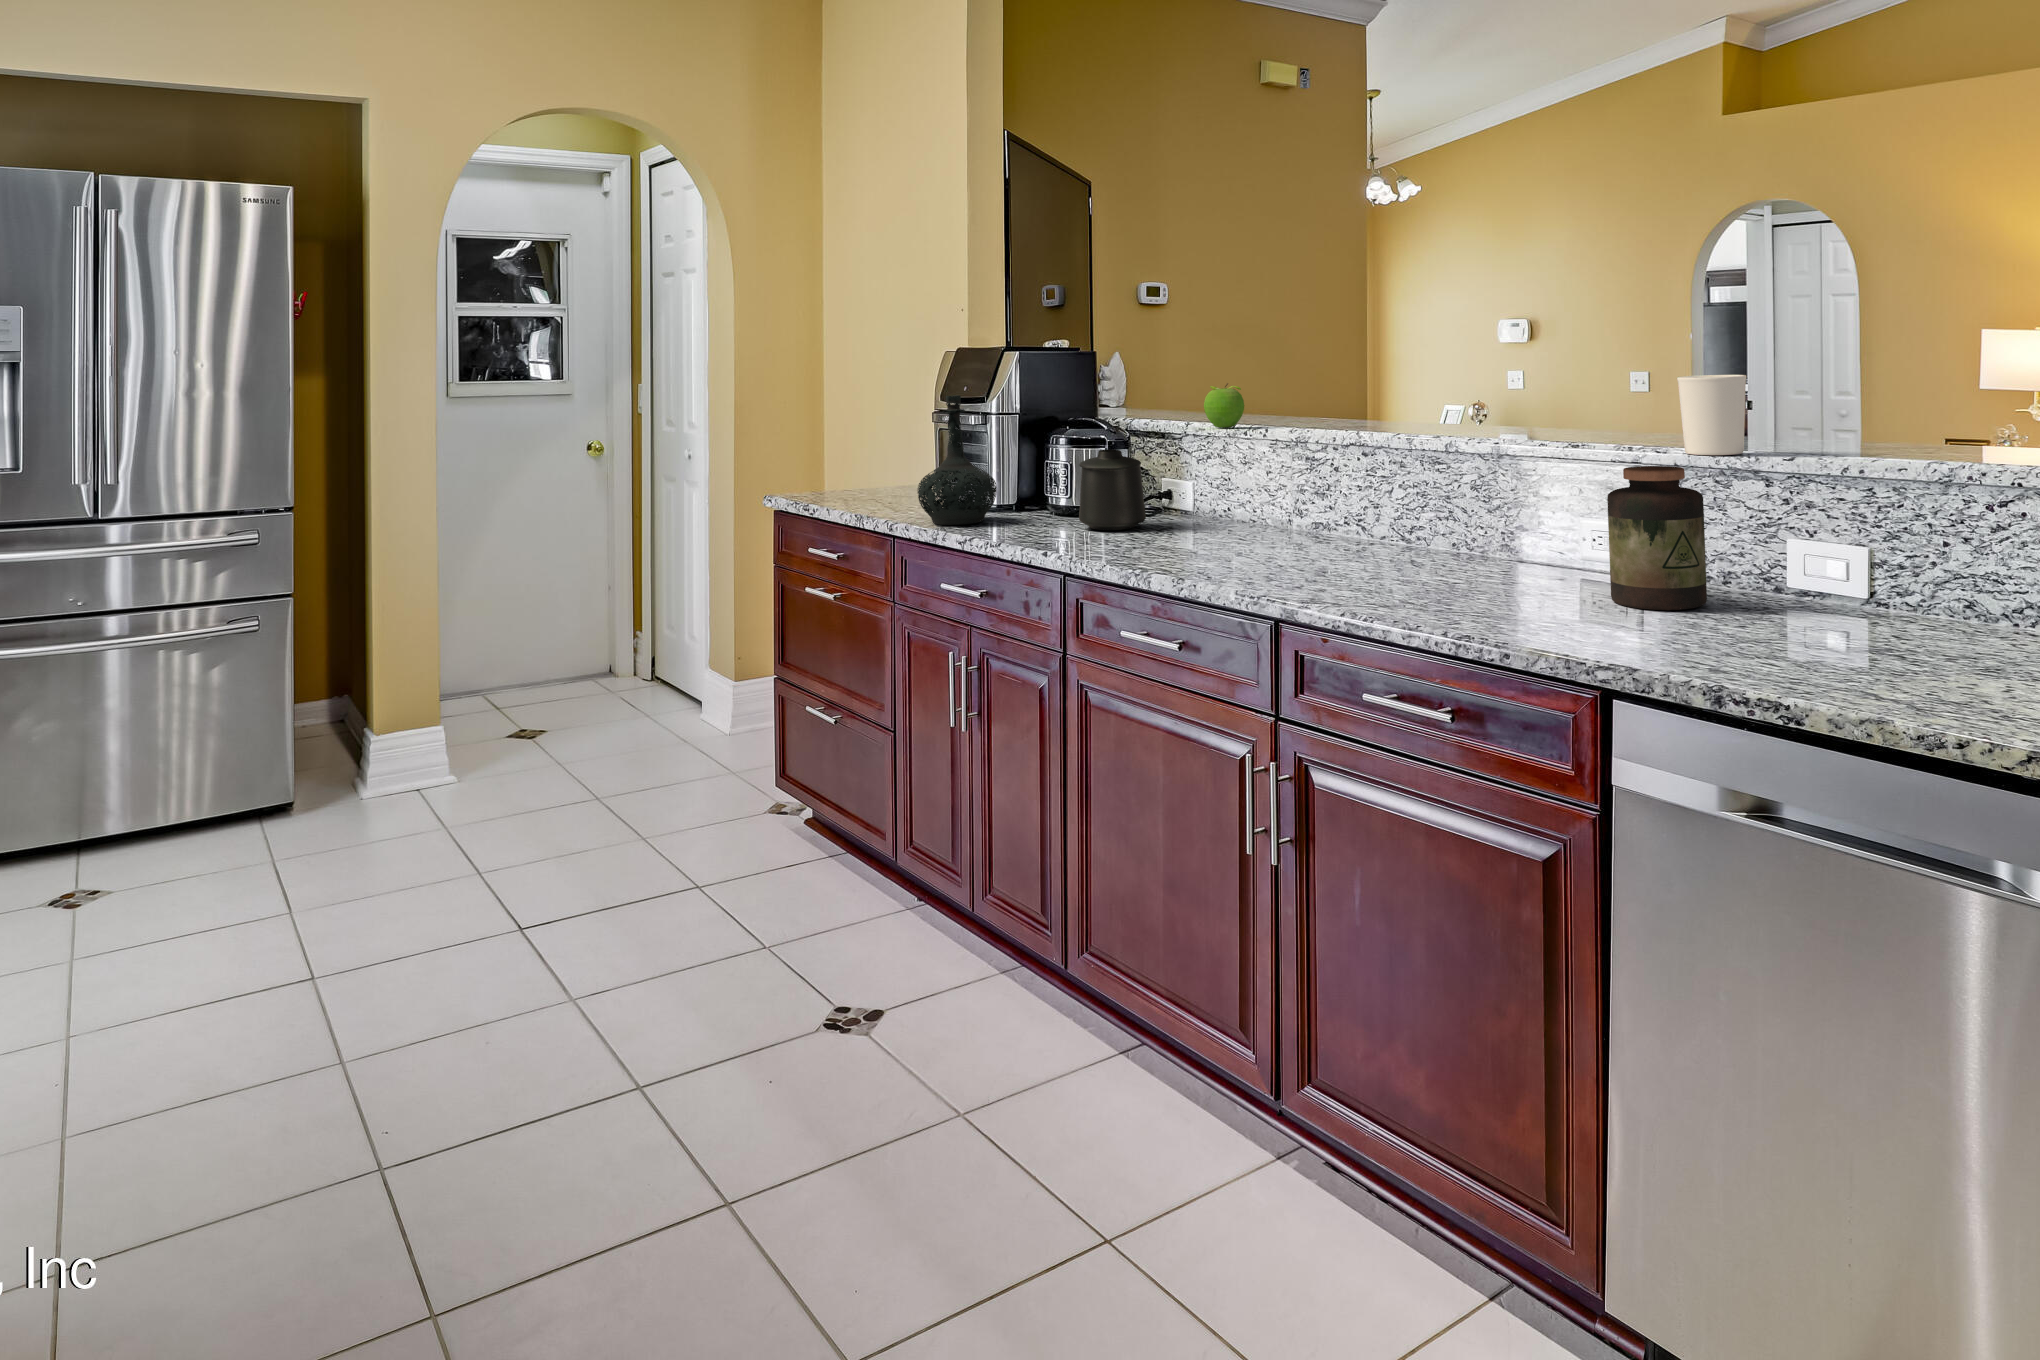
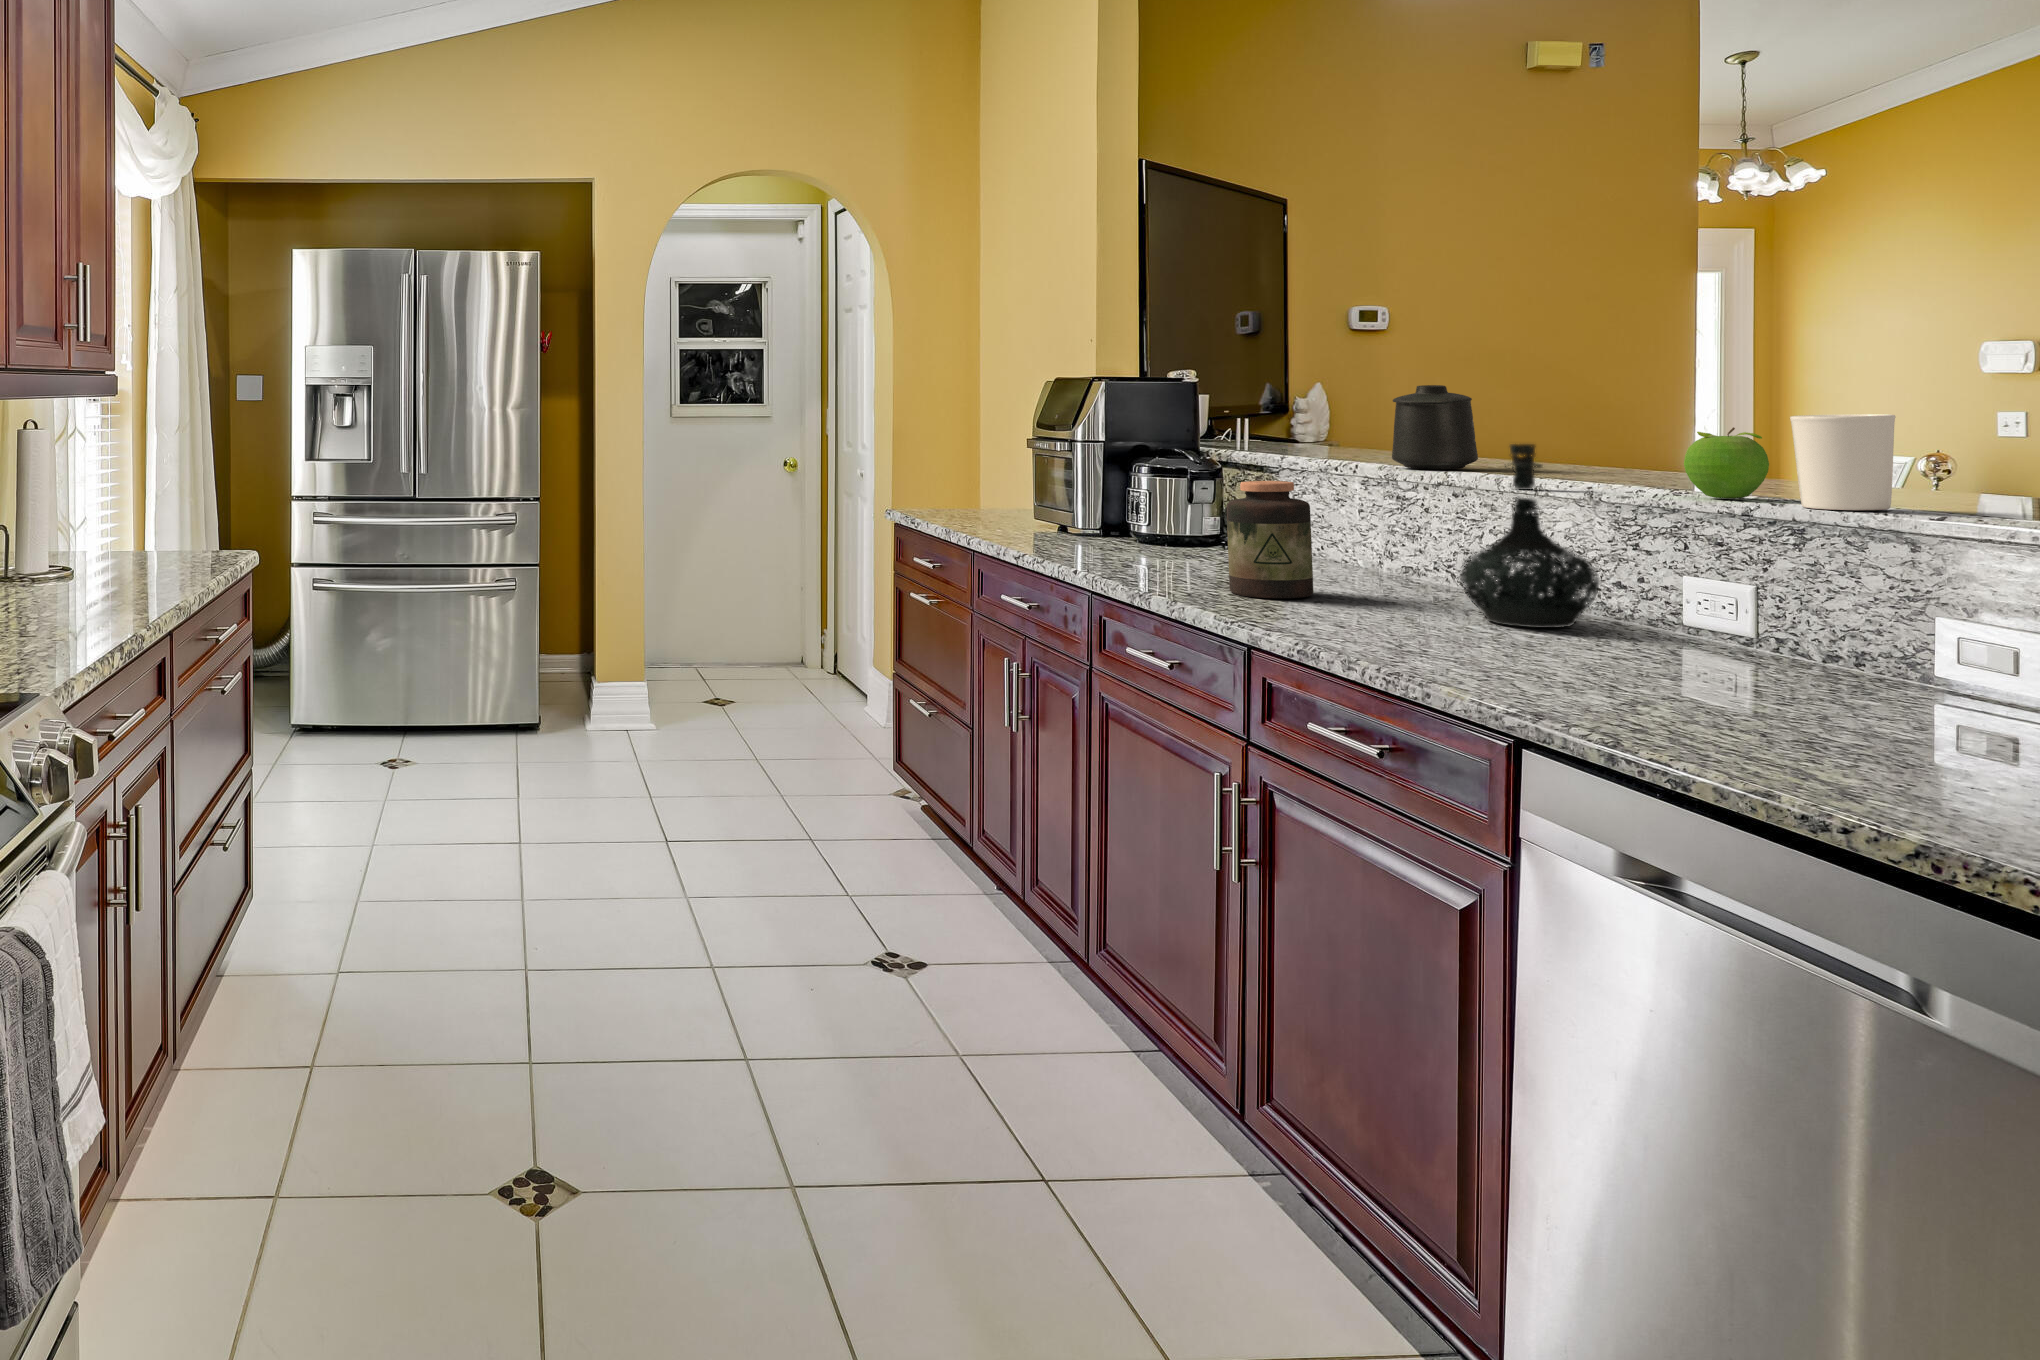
fruit: present [1204,383,1244,428] -> present [1684,427,1769,499]
bottle: present [918,395,997,525] -> present [1460,444,1599,628]
mug: present [1079,449,1146,530] -> present [1392,385,1478,469]
jar: present [1607,466,1707,610] -> present [1227,481,1313,598]

